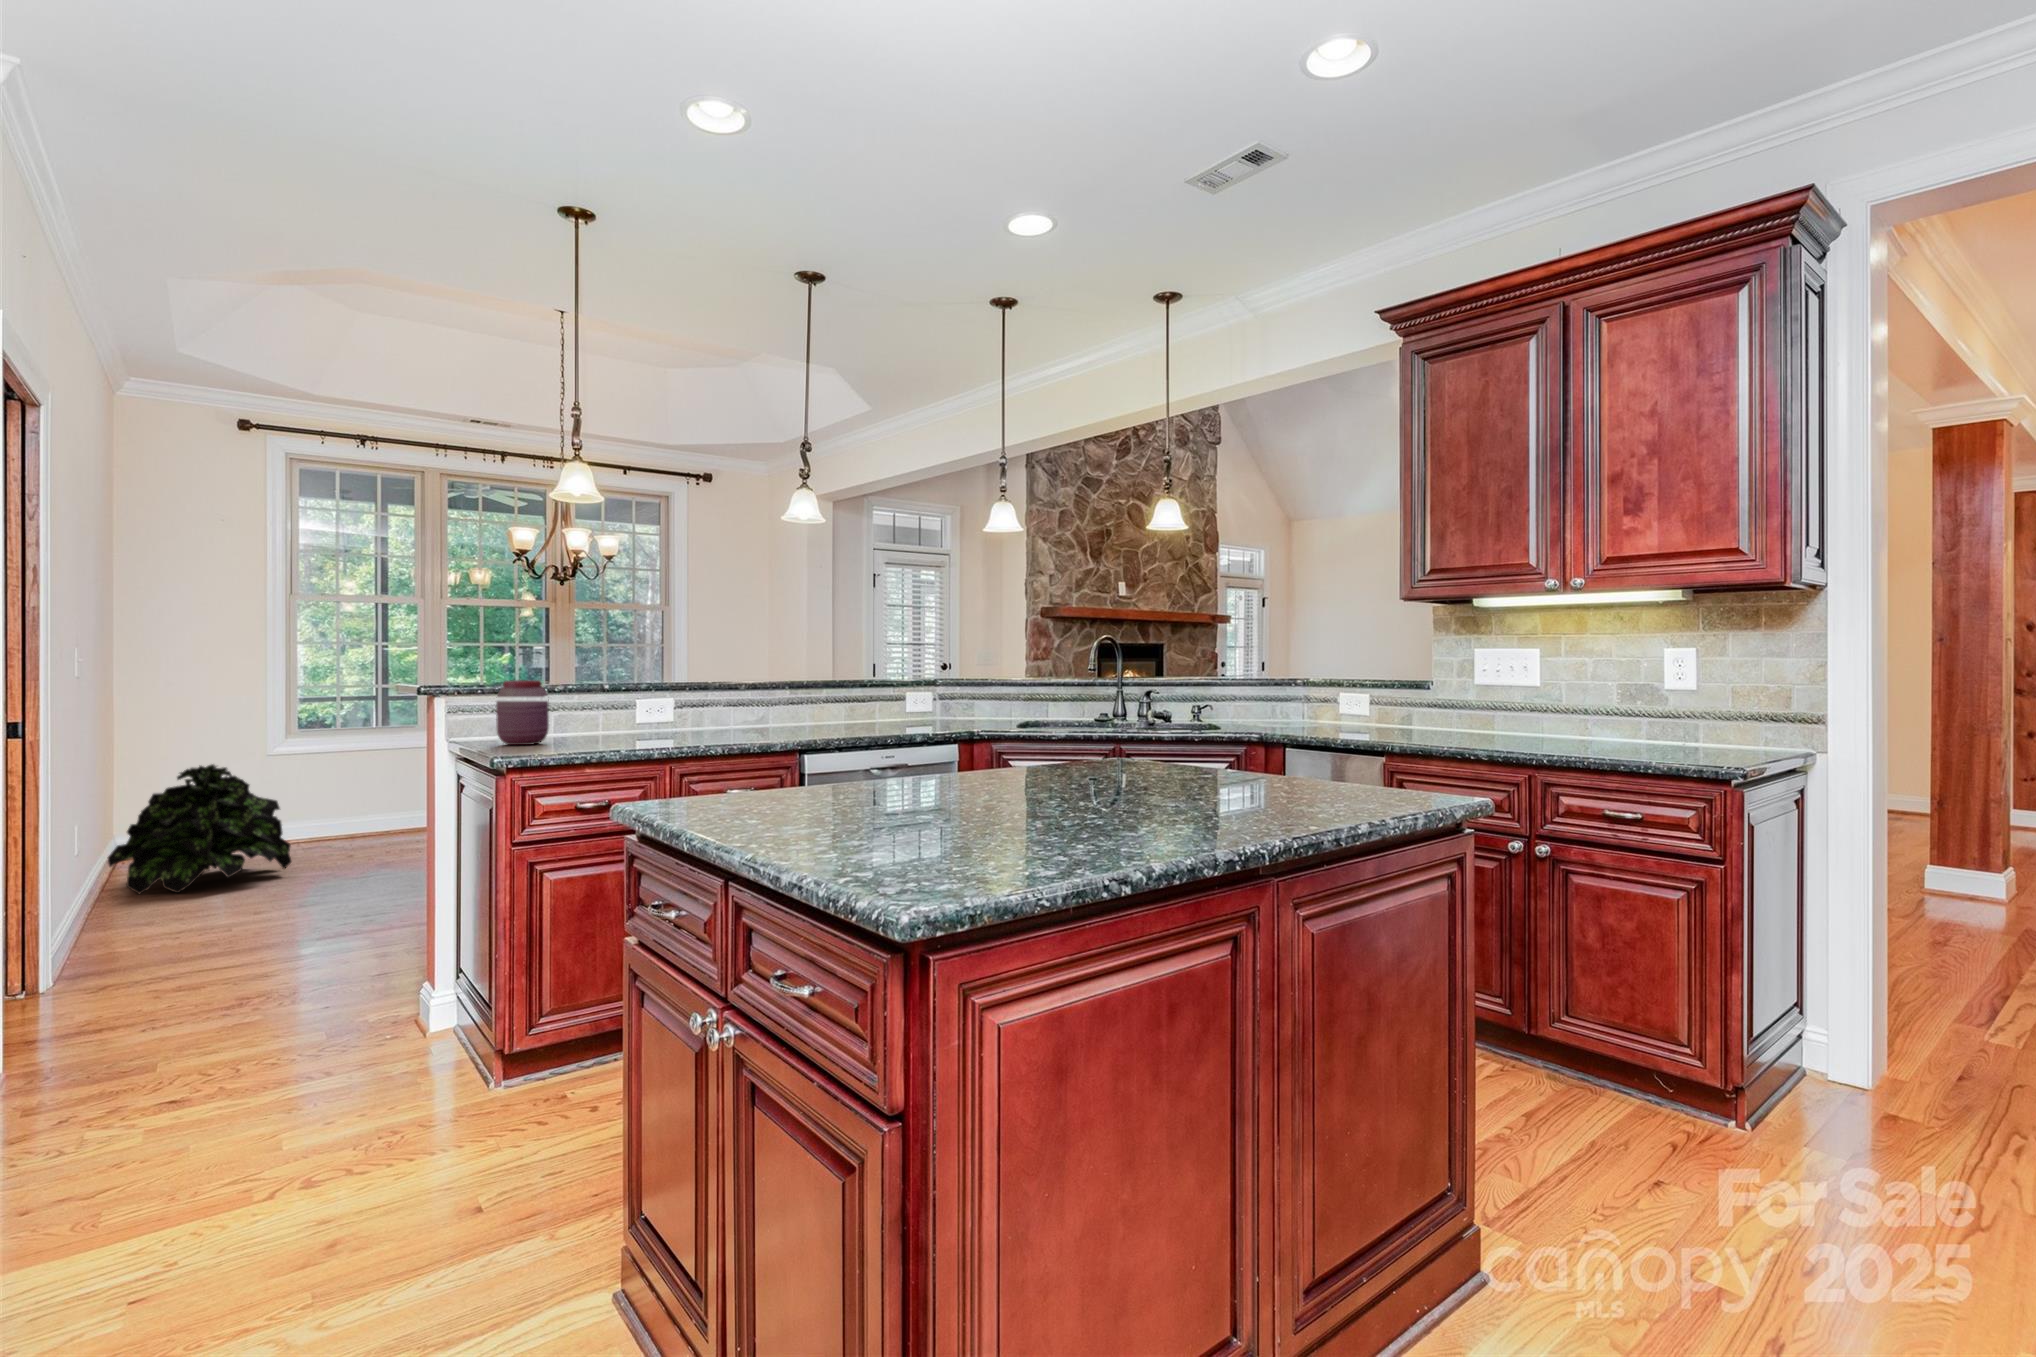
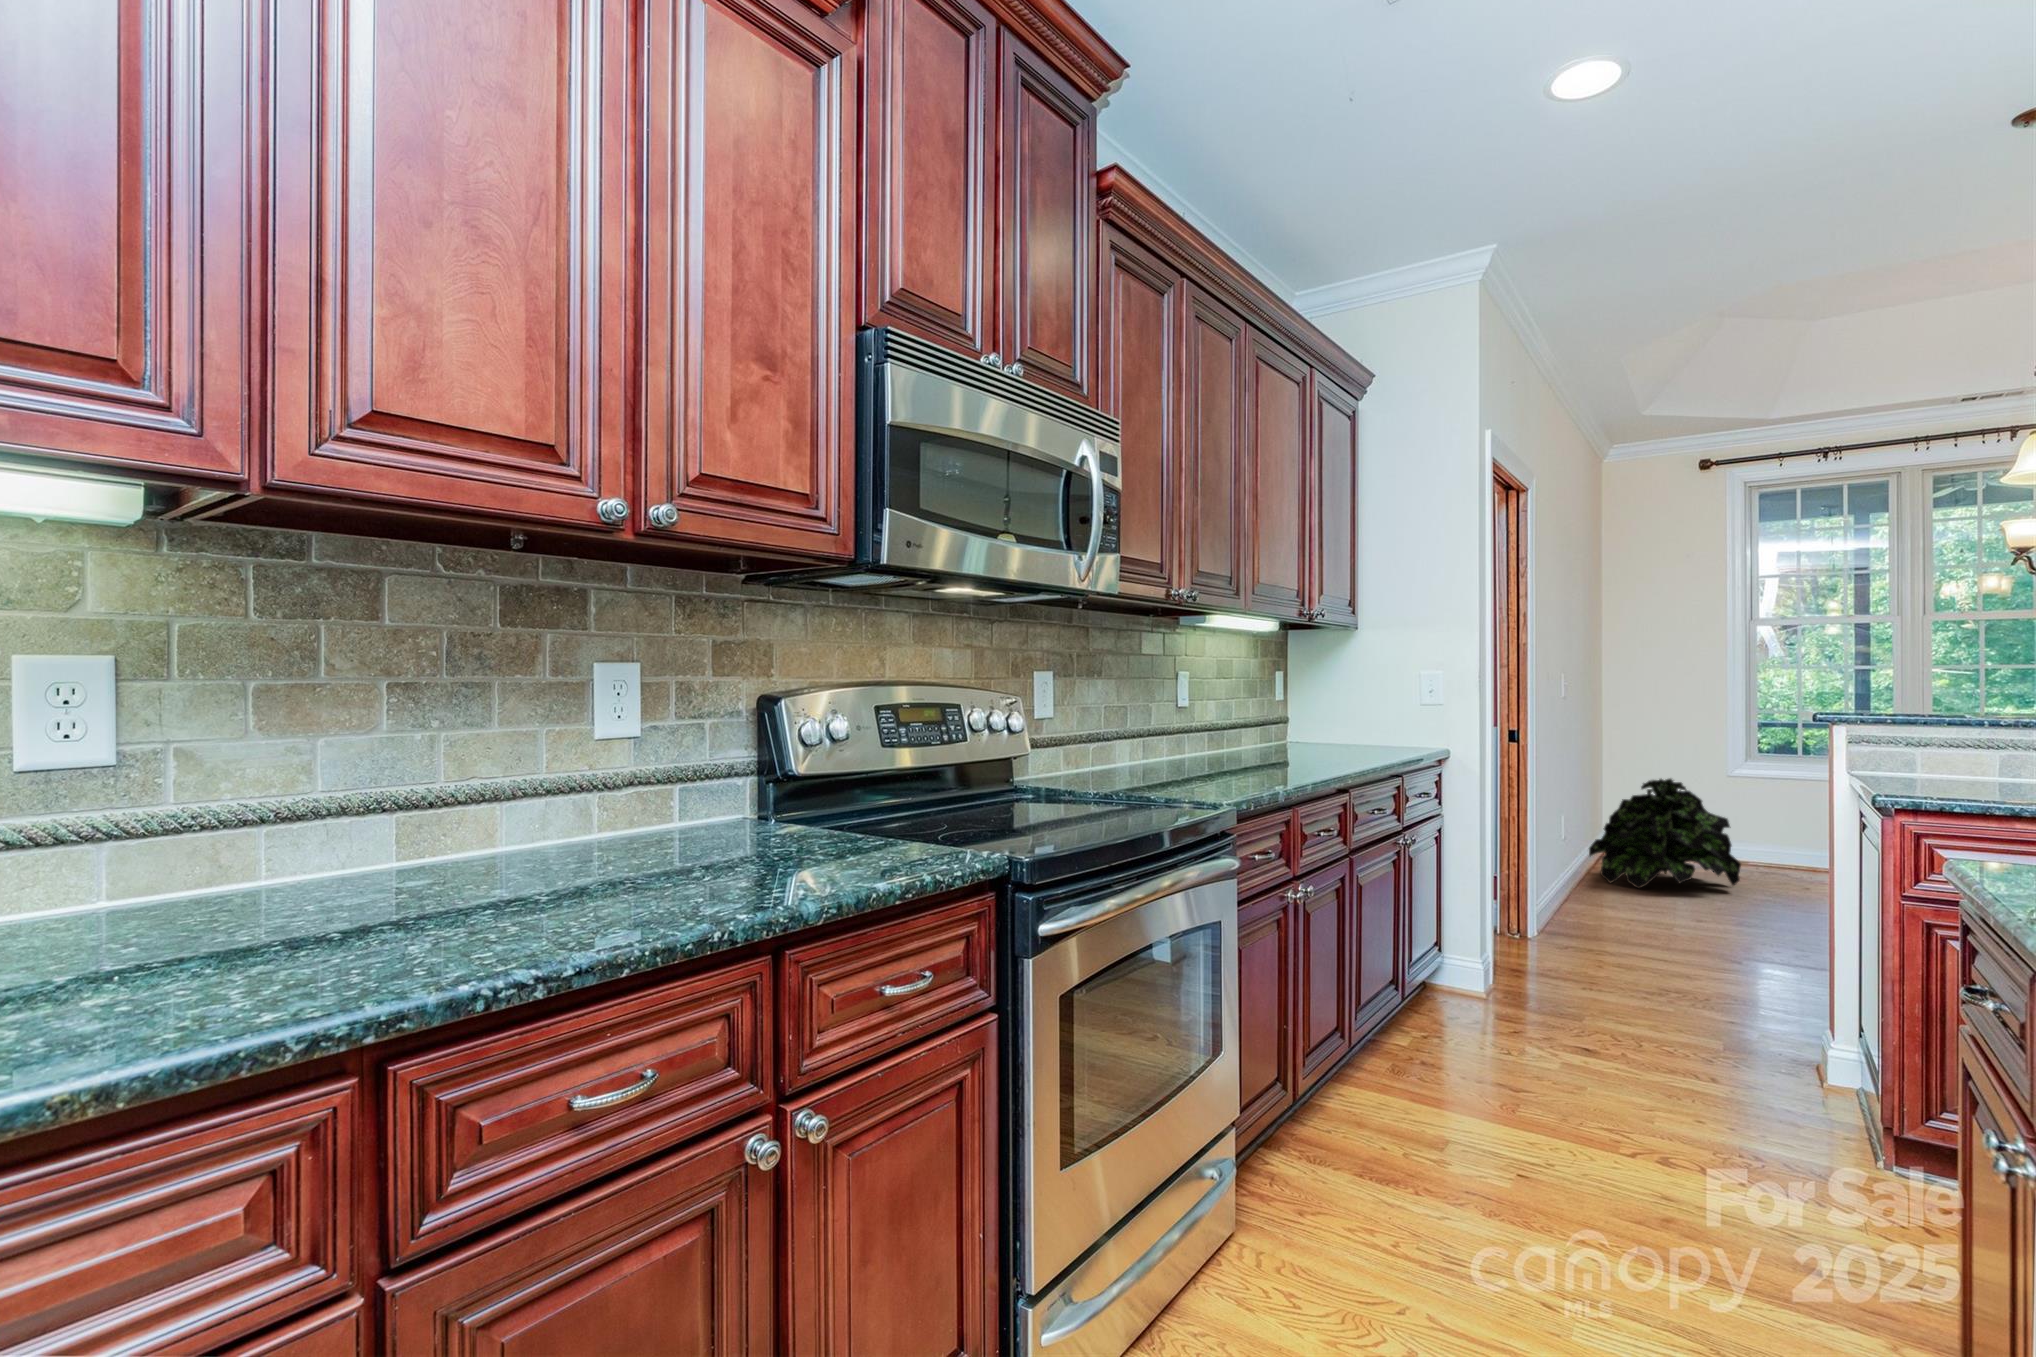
jar: present [496,680,549,745] -> none [1914,710,1988,787]

